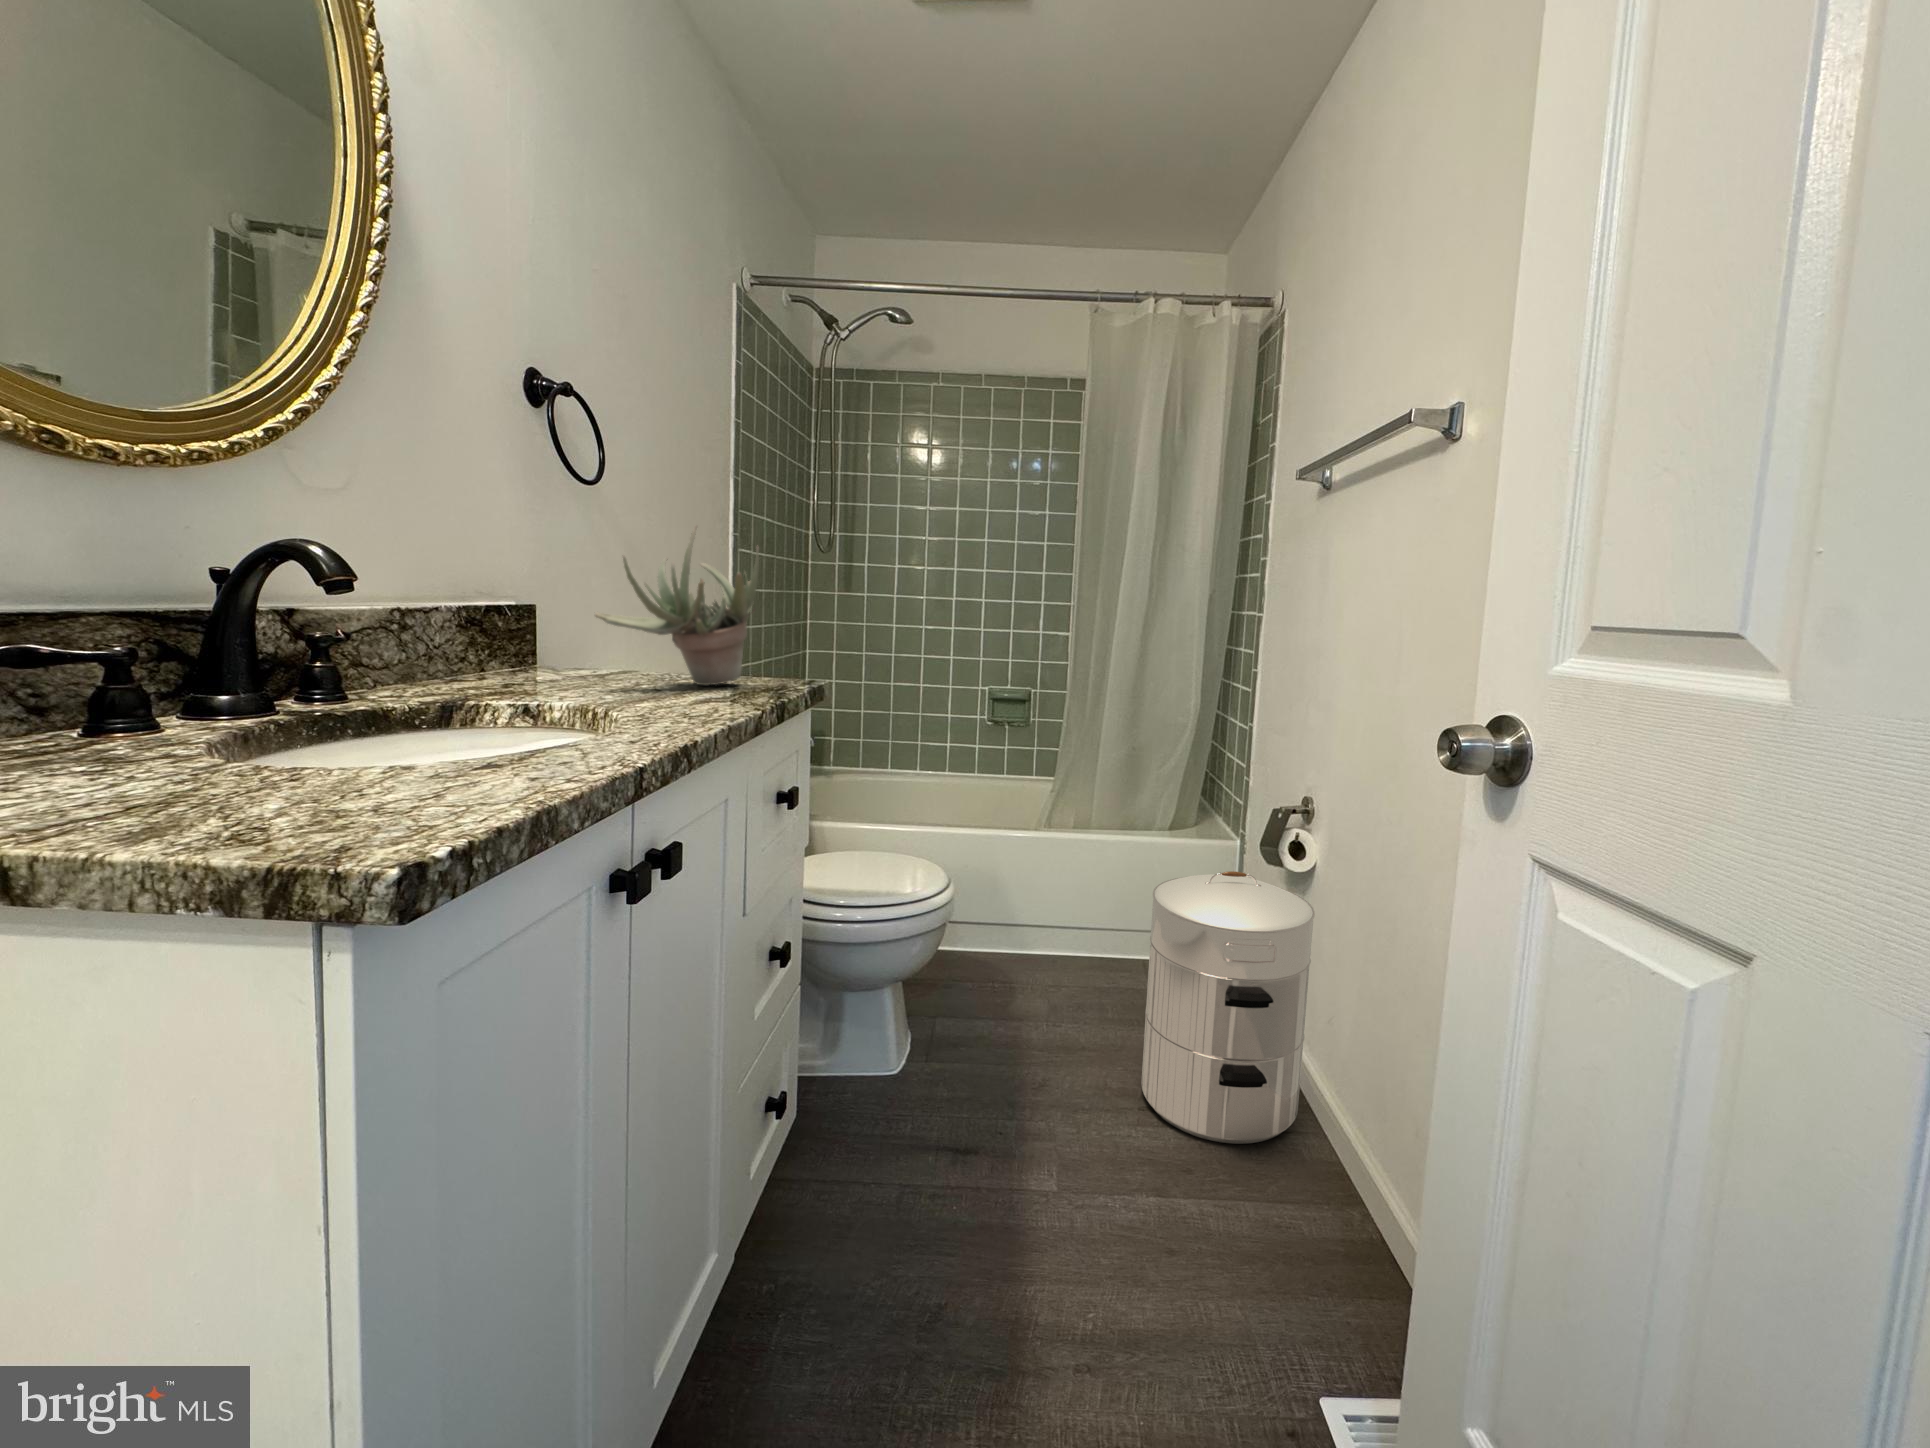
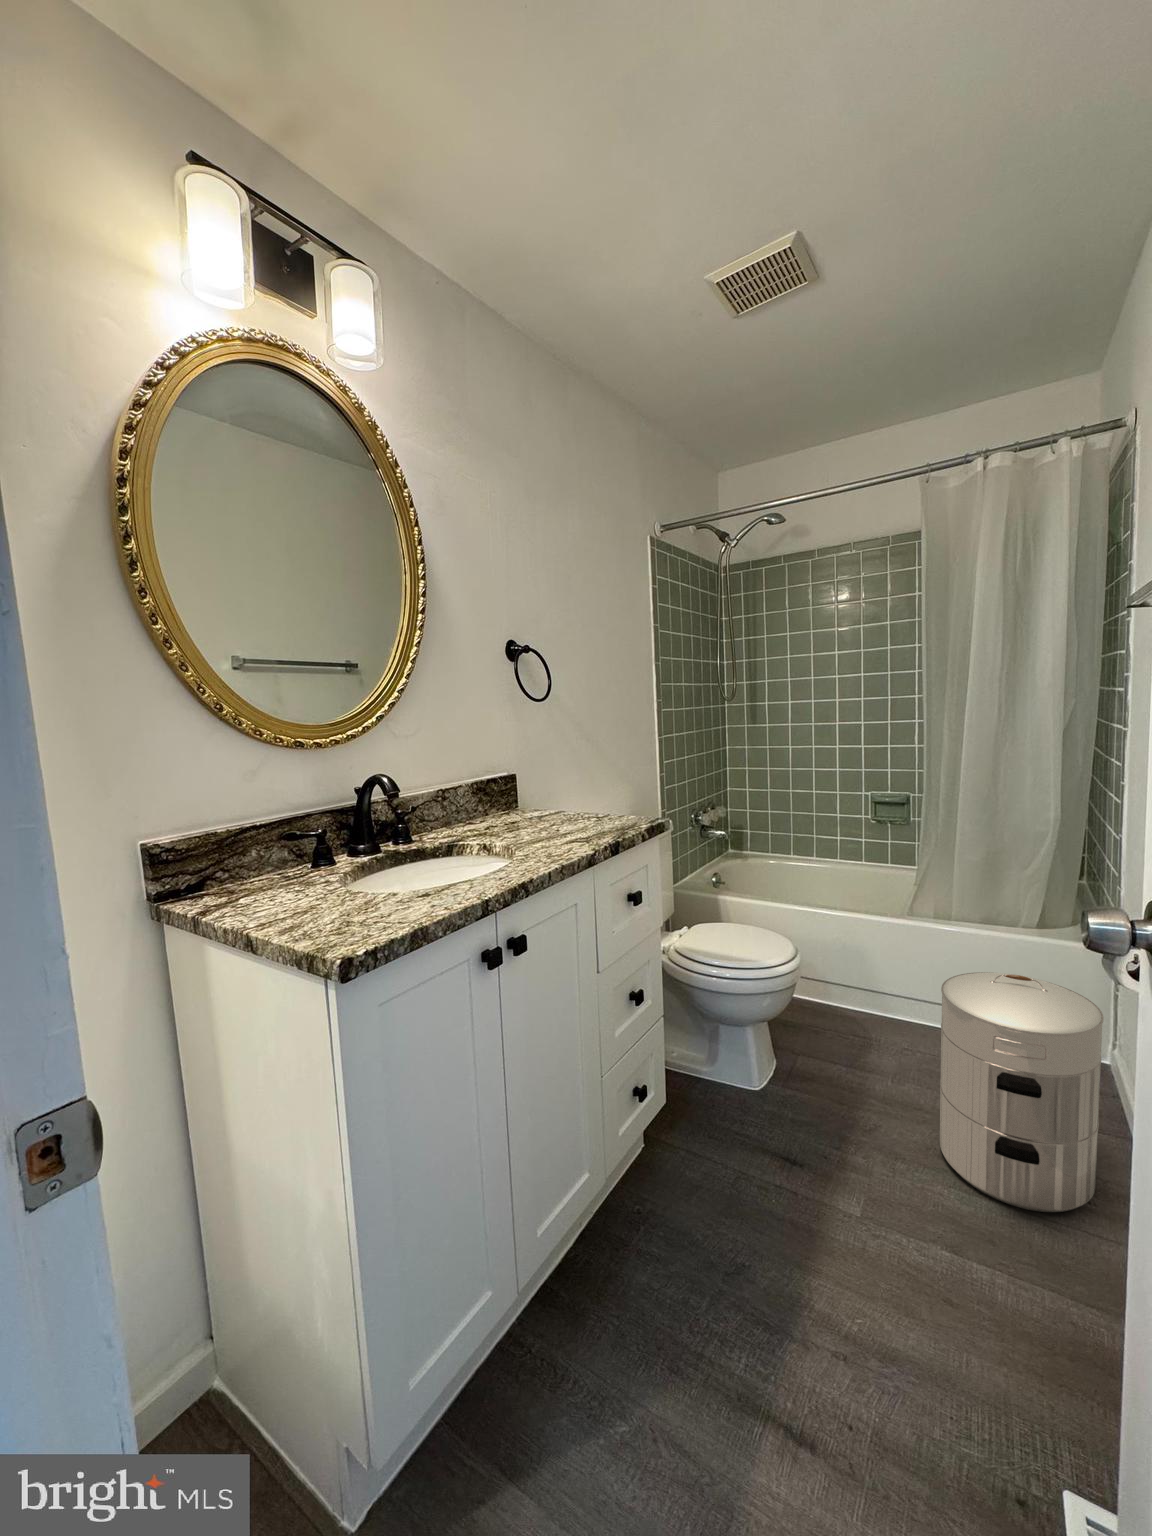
succulent plant: present [595,526,759,685] -> none [527,731,620,825]

